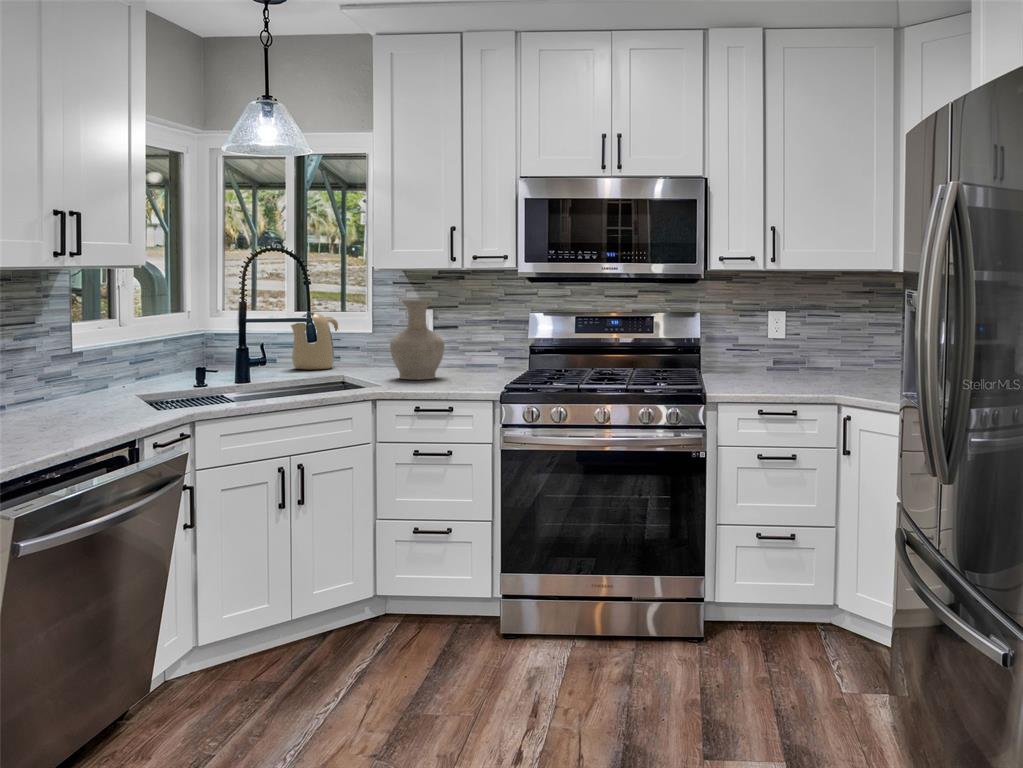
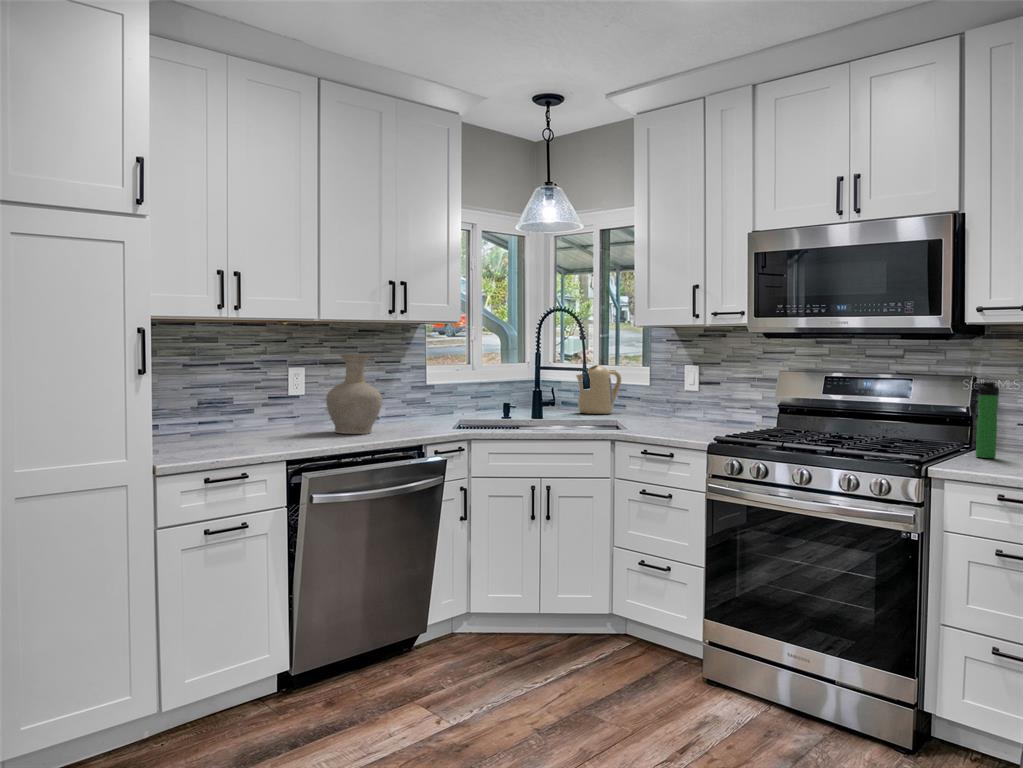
vase: present [390,300,444,379] -> present [326,353,382,434]
bottle: none [731,320,752,390] -> present [976,382,999,458]

